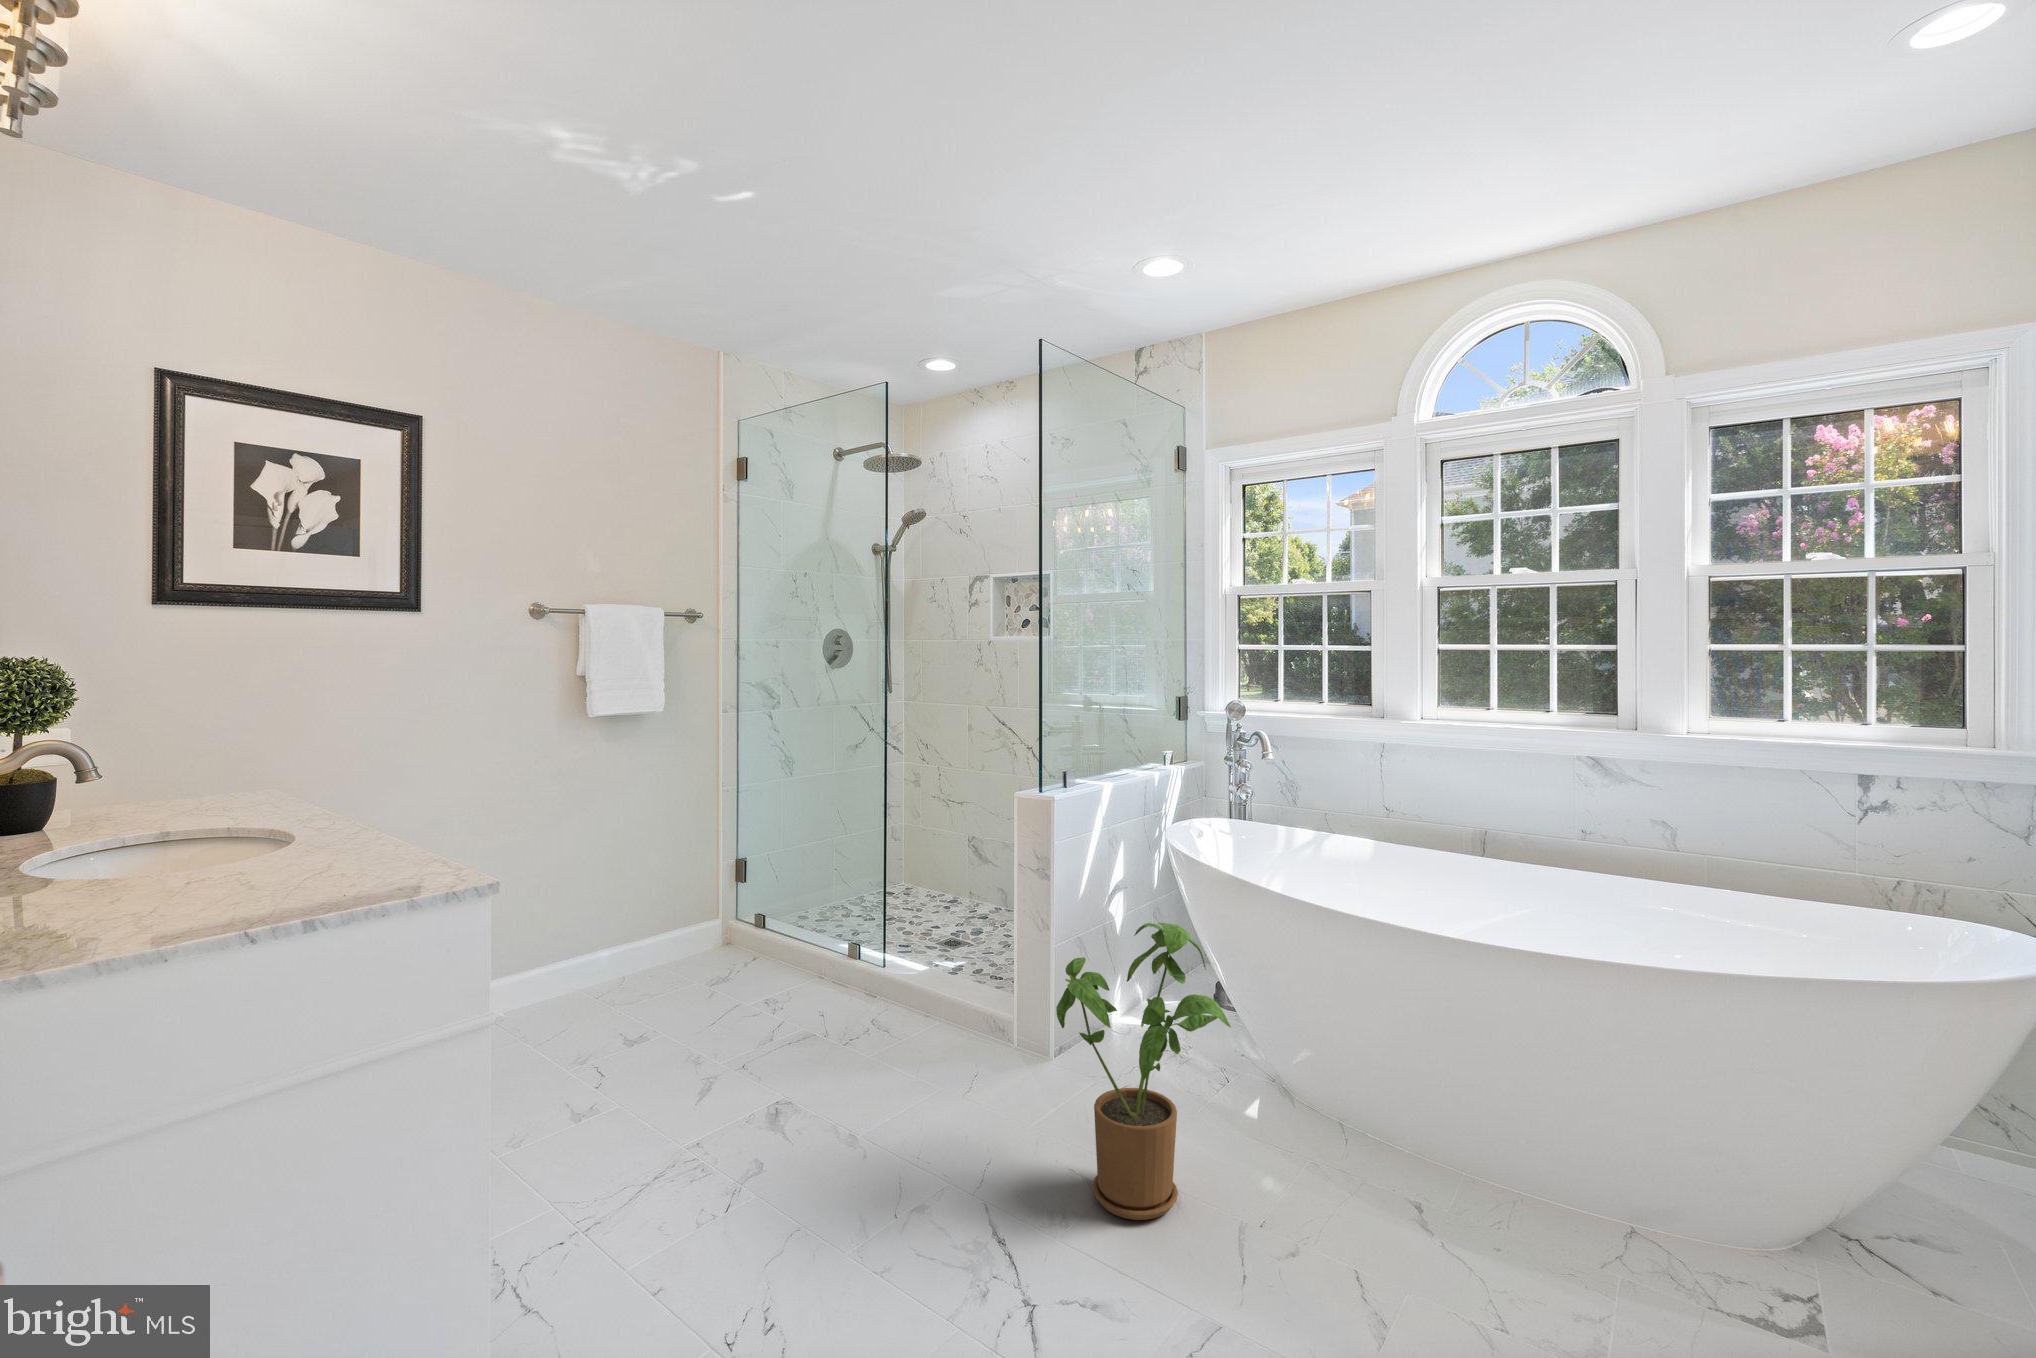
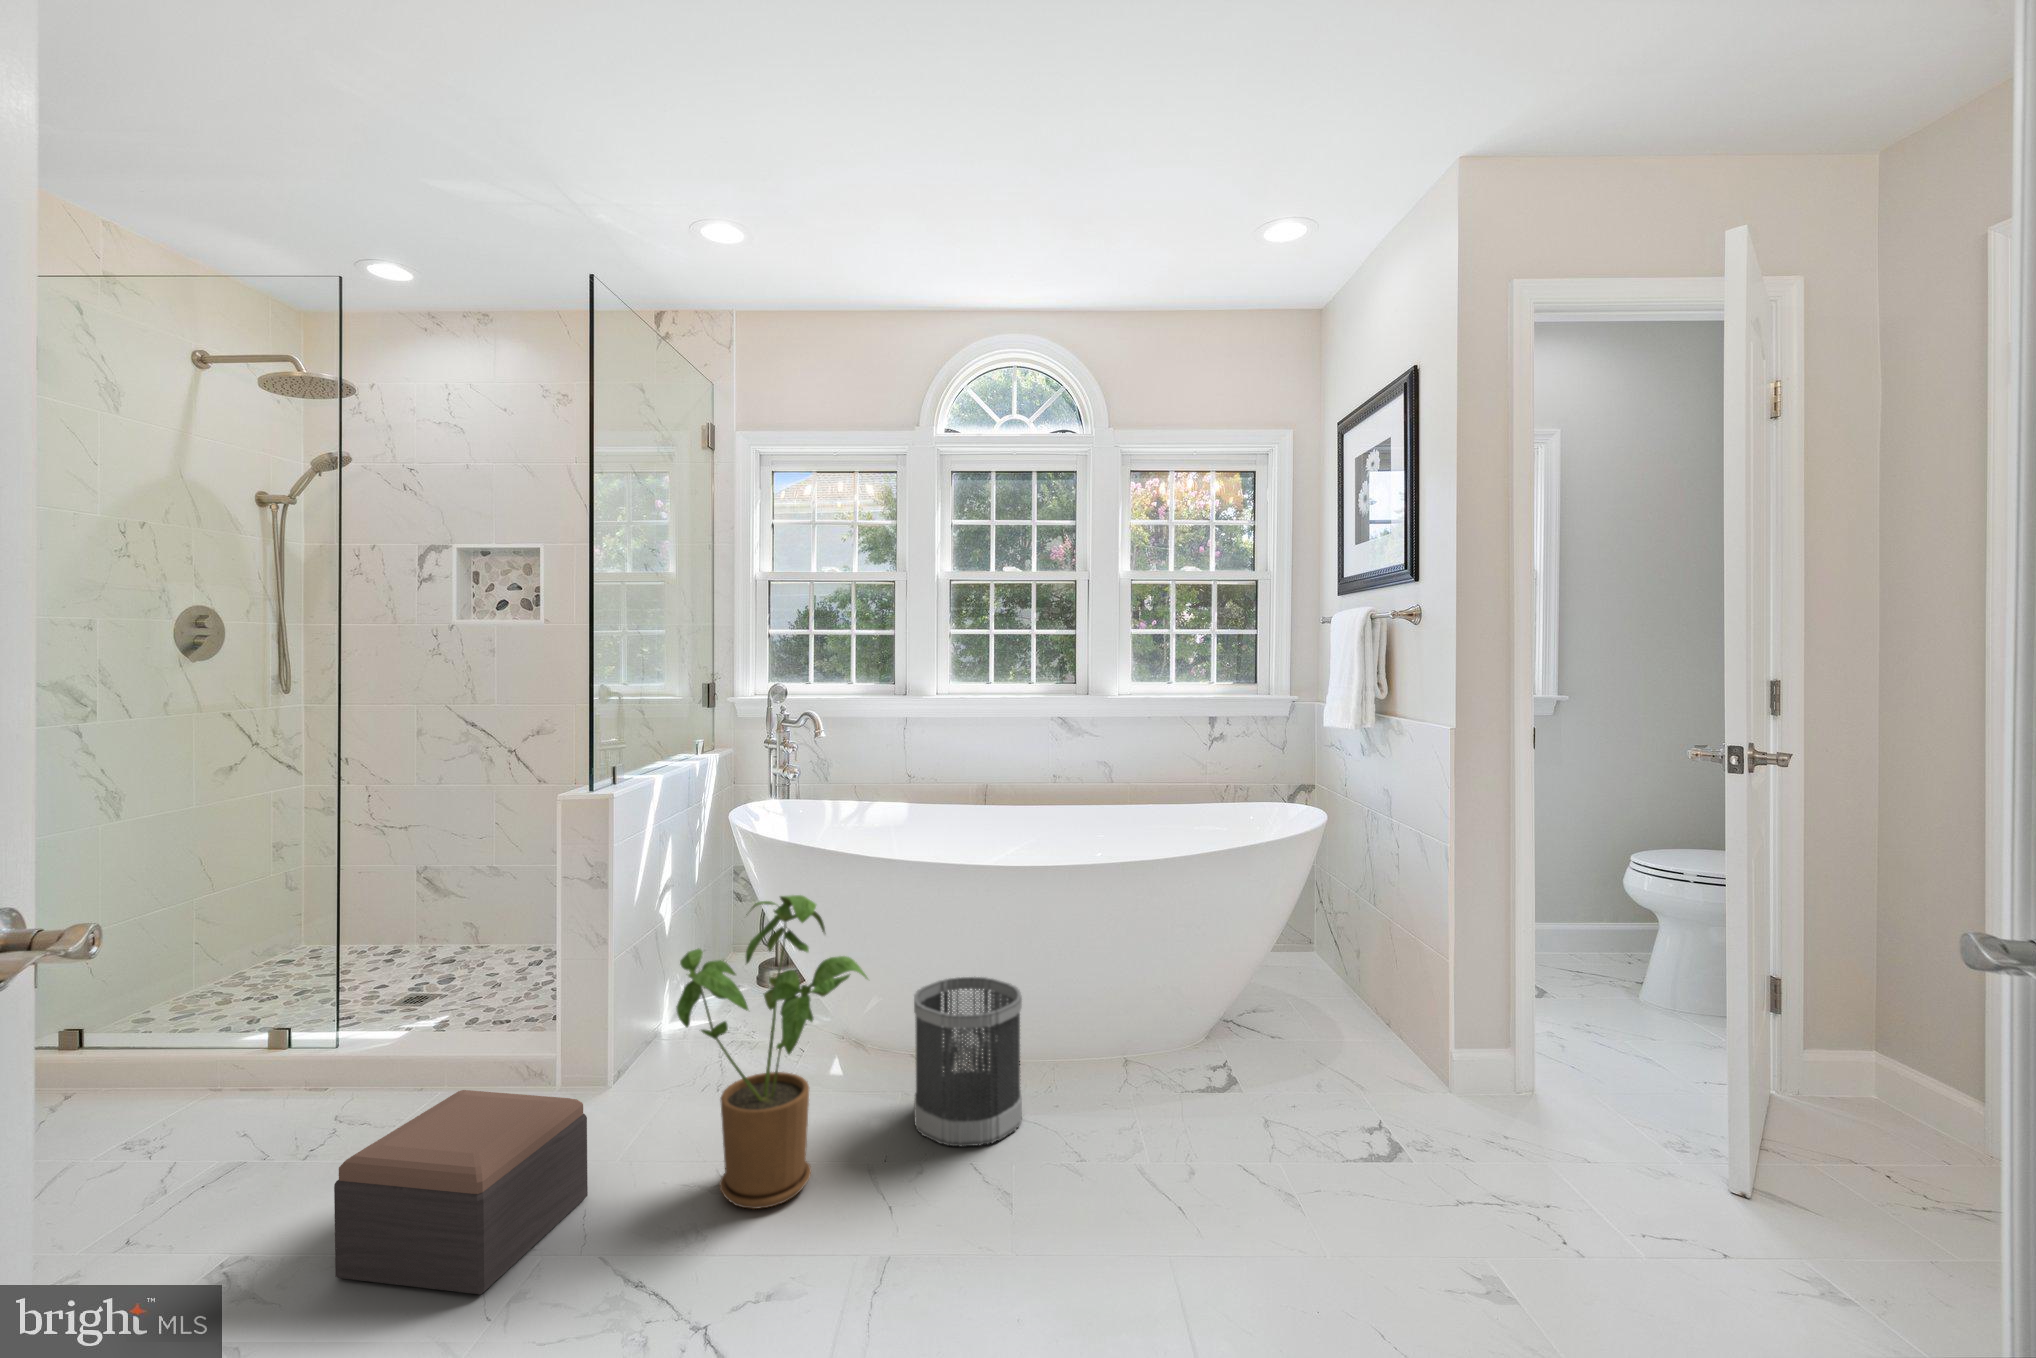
footstool: none [825,1031,997,1199] -> present [334,1090,588,1295]
wastebasket: none [1301,1044,1433,1245] -> present [914,977,1022,1146]

